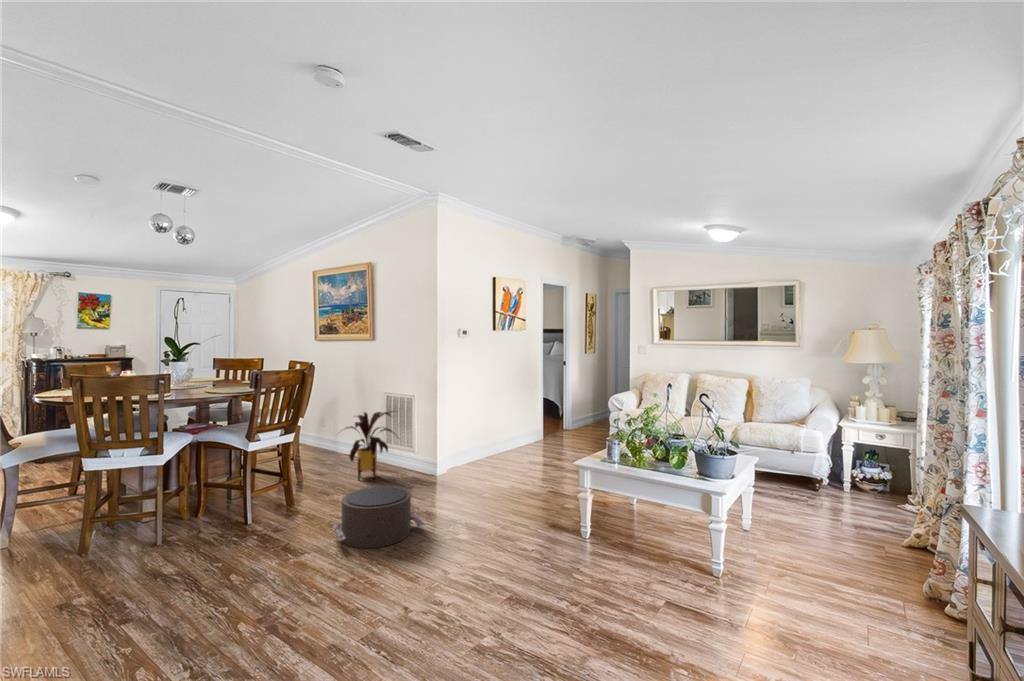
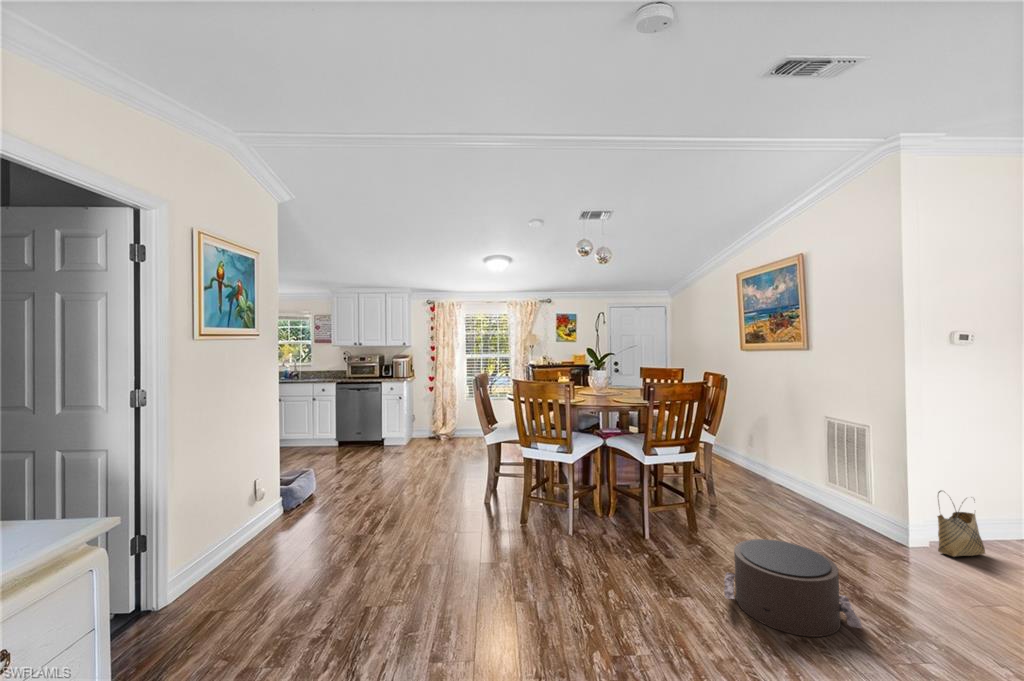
house plant: present [347,411,393,480] -> none [752,438,847,526]
woven basket: none [448,434,468,474] -> present [937,491,985,557]

